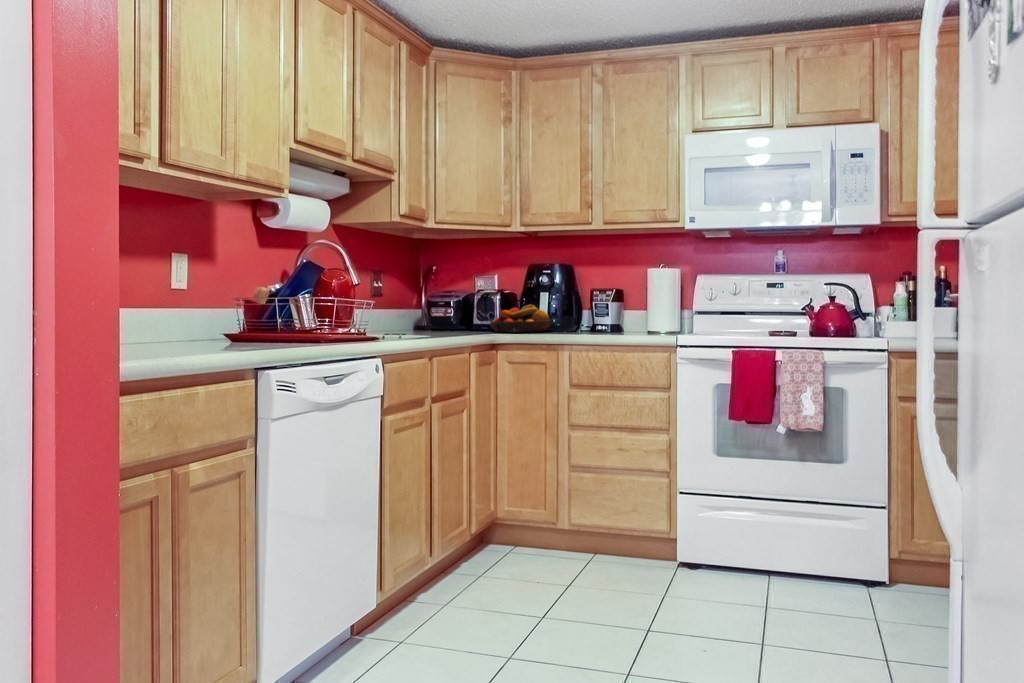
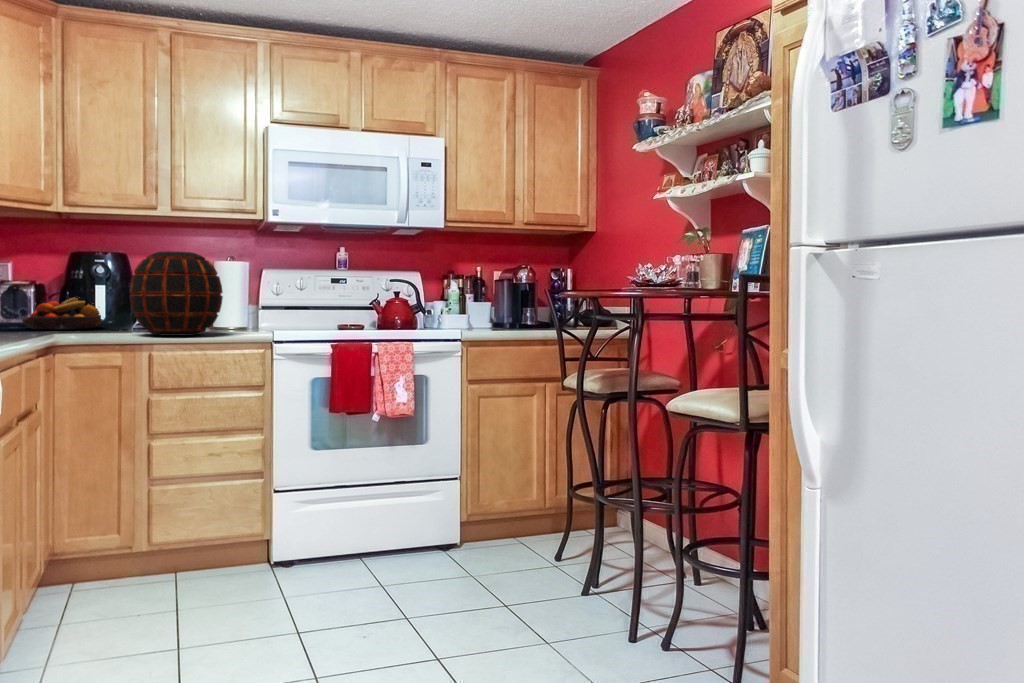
decorative vase: none [554,263,633,339] -> present [129,251,223,336]

